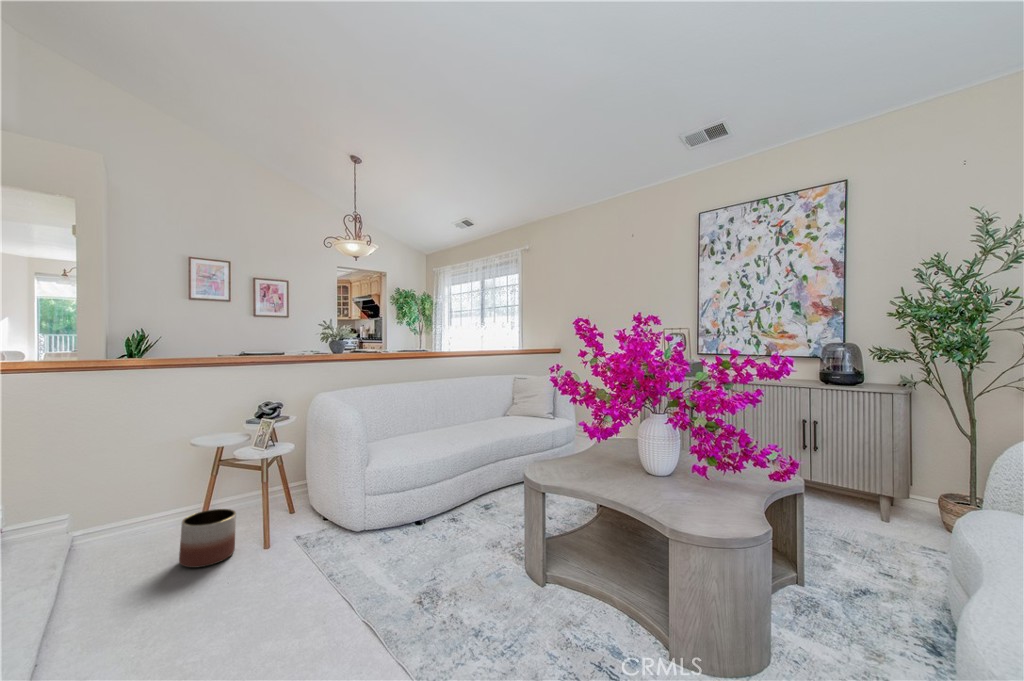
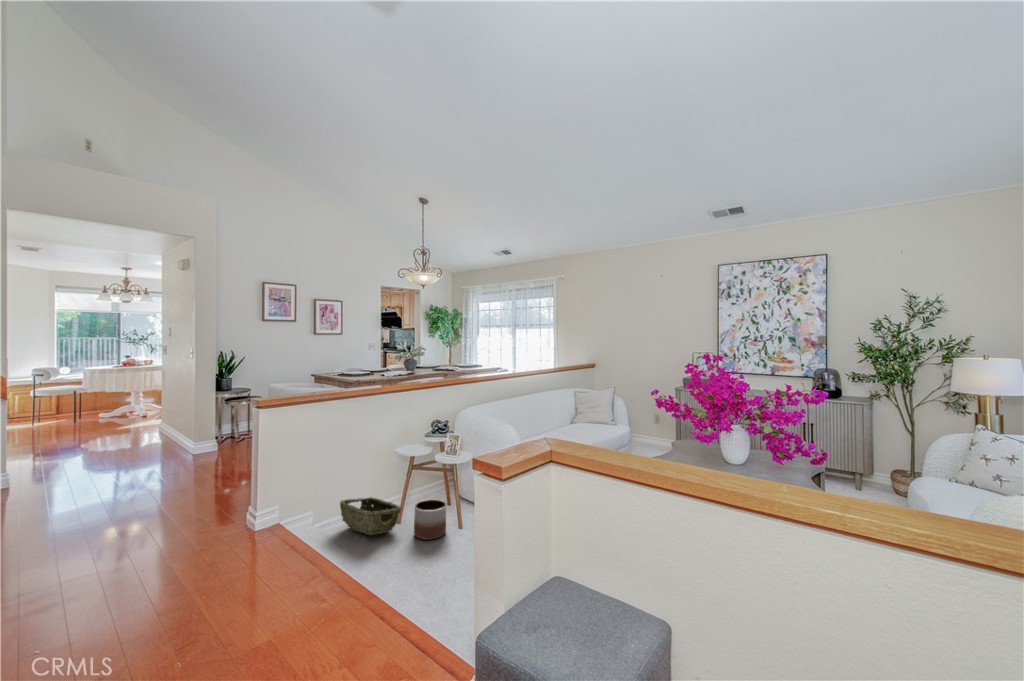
woven basket: none [100,502,181,556] -> present [340,497,401,535]

